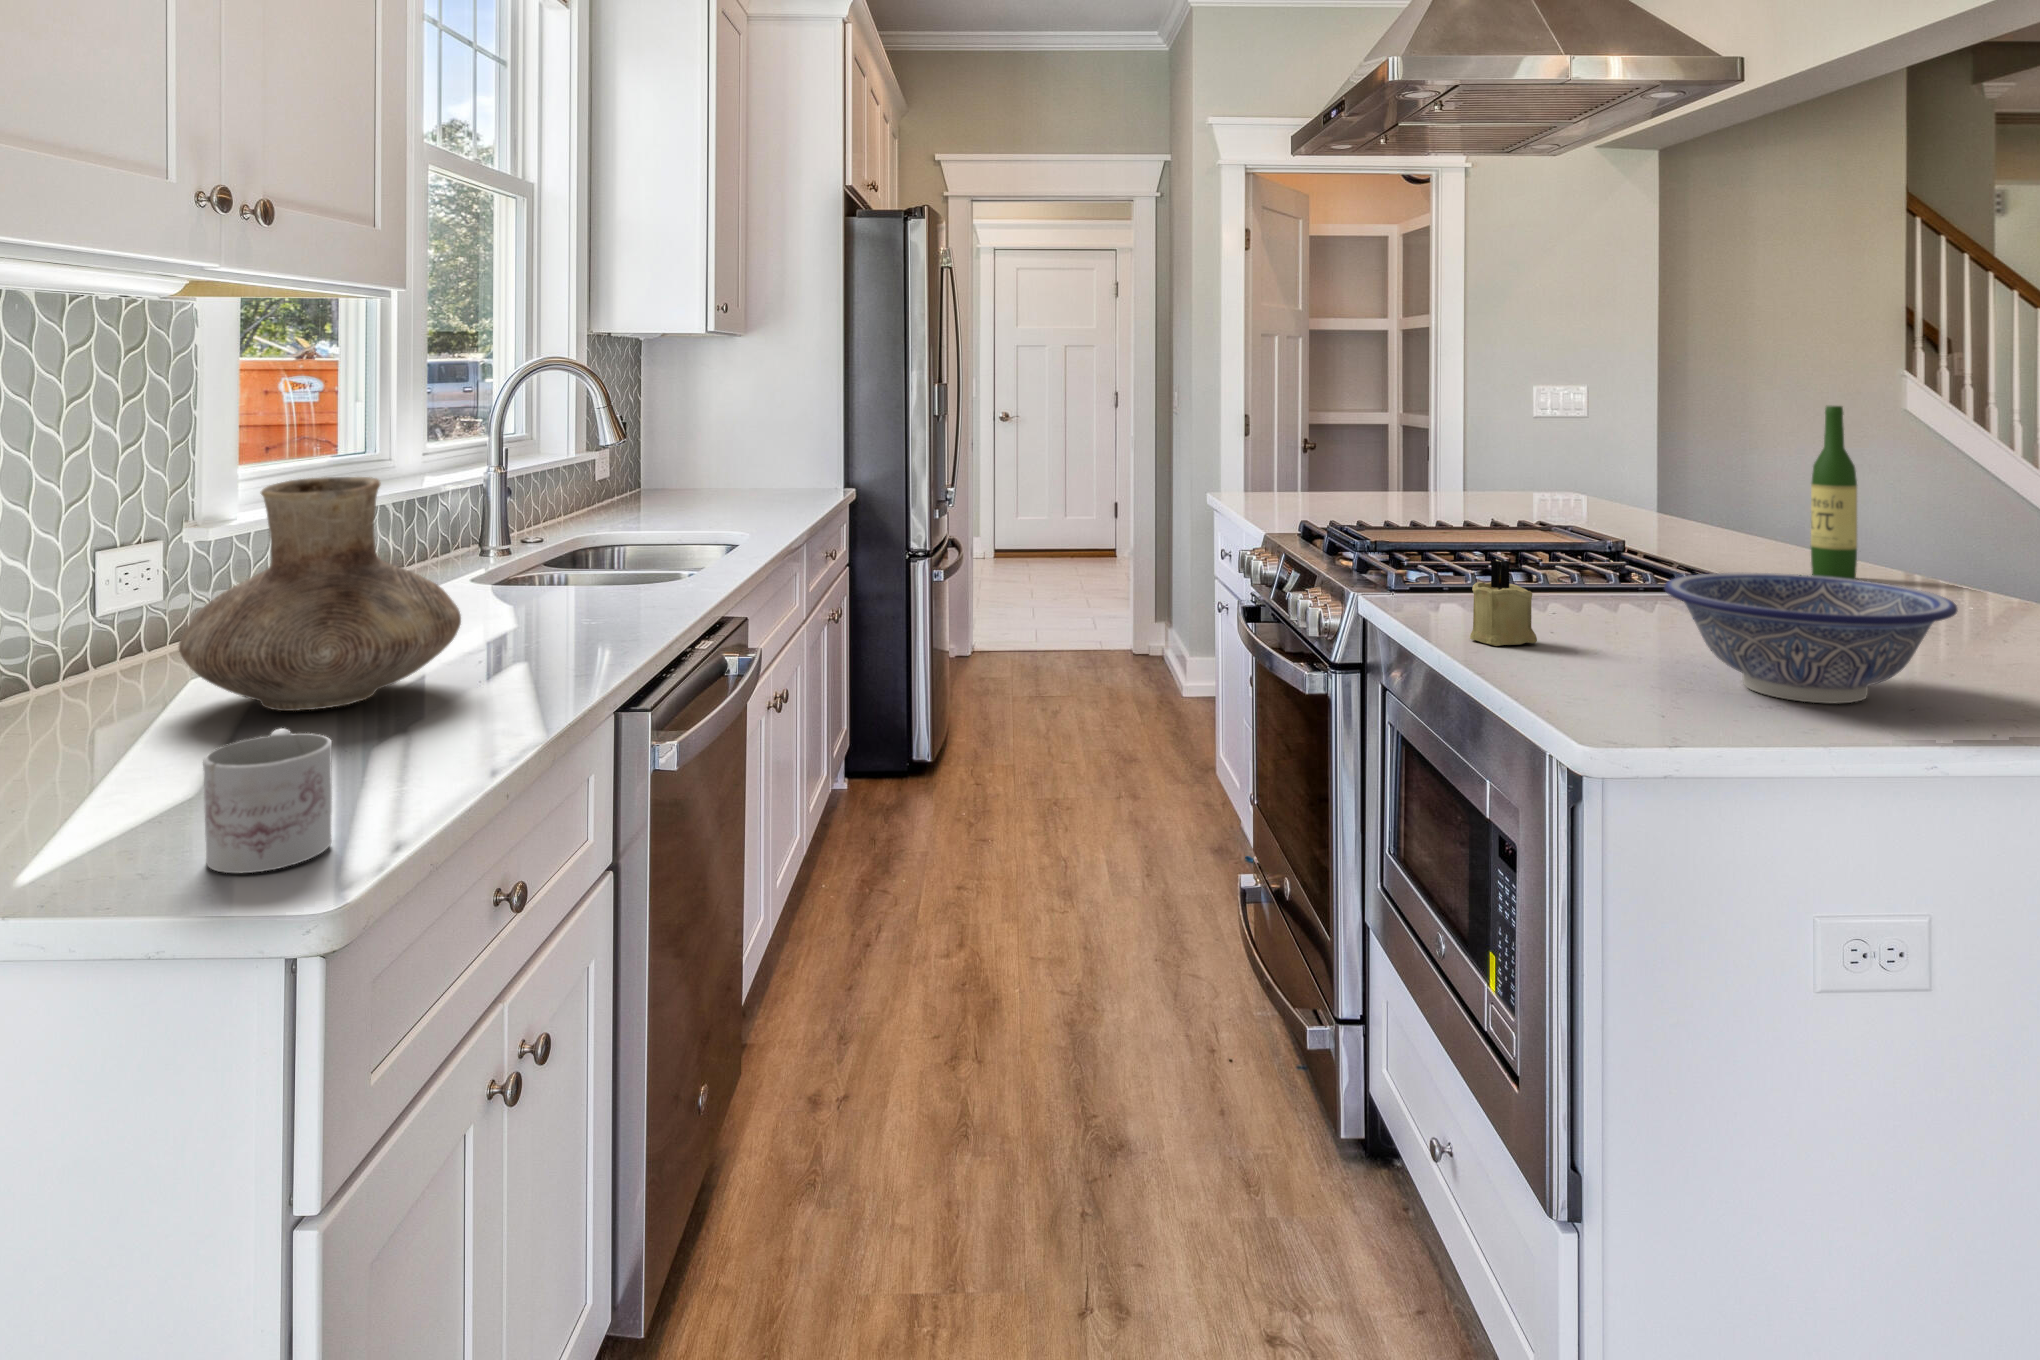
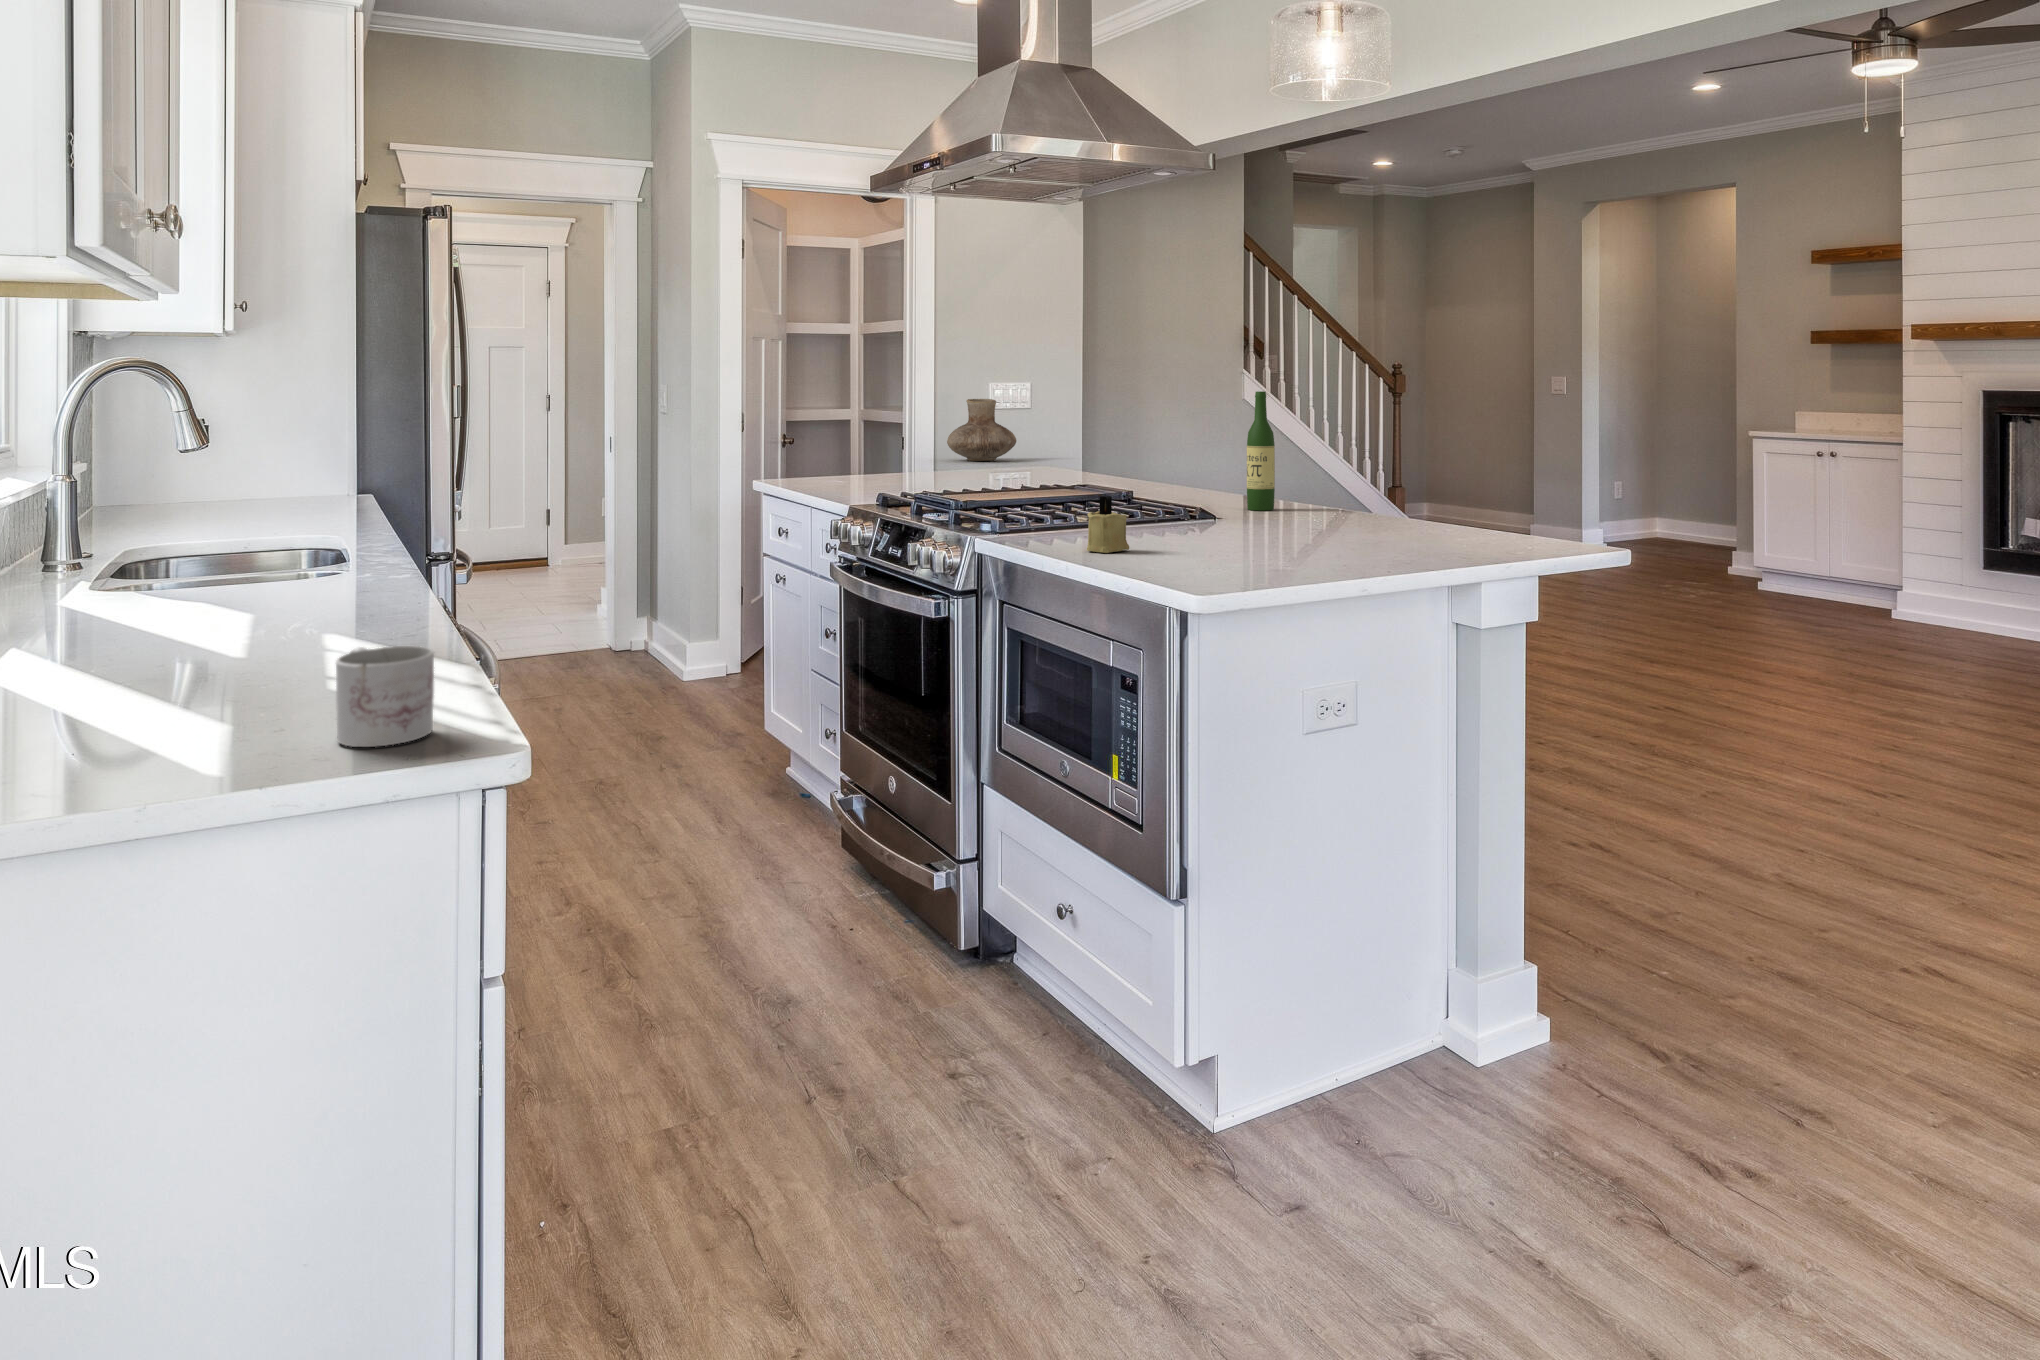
vase: present [179,477,461,711] -> present [947,399,1016,461]
decorative bowl: present [1664,573,1957,704] -> none [1215,492,1371,563]

